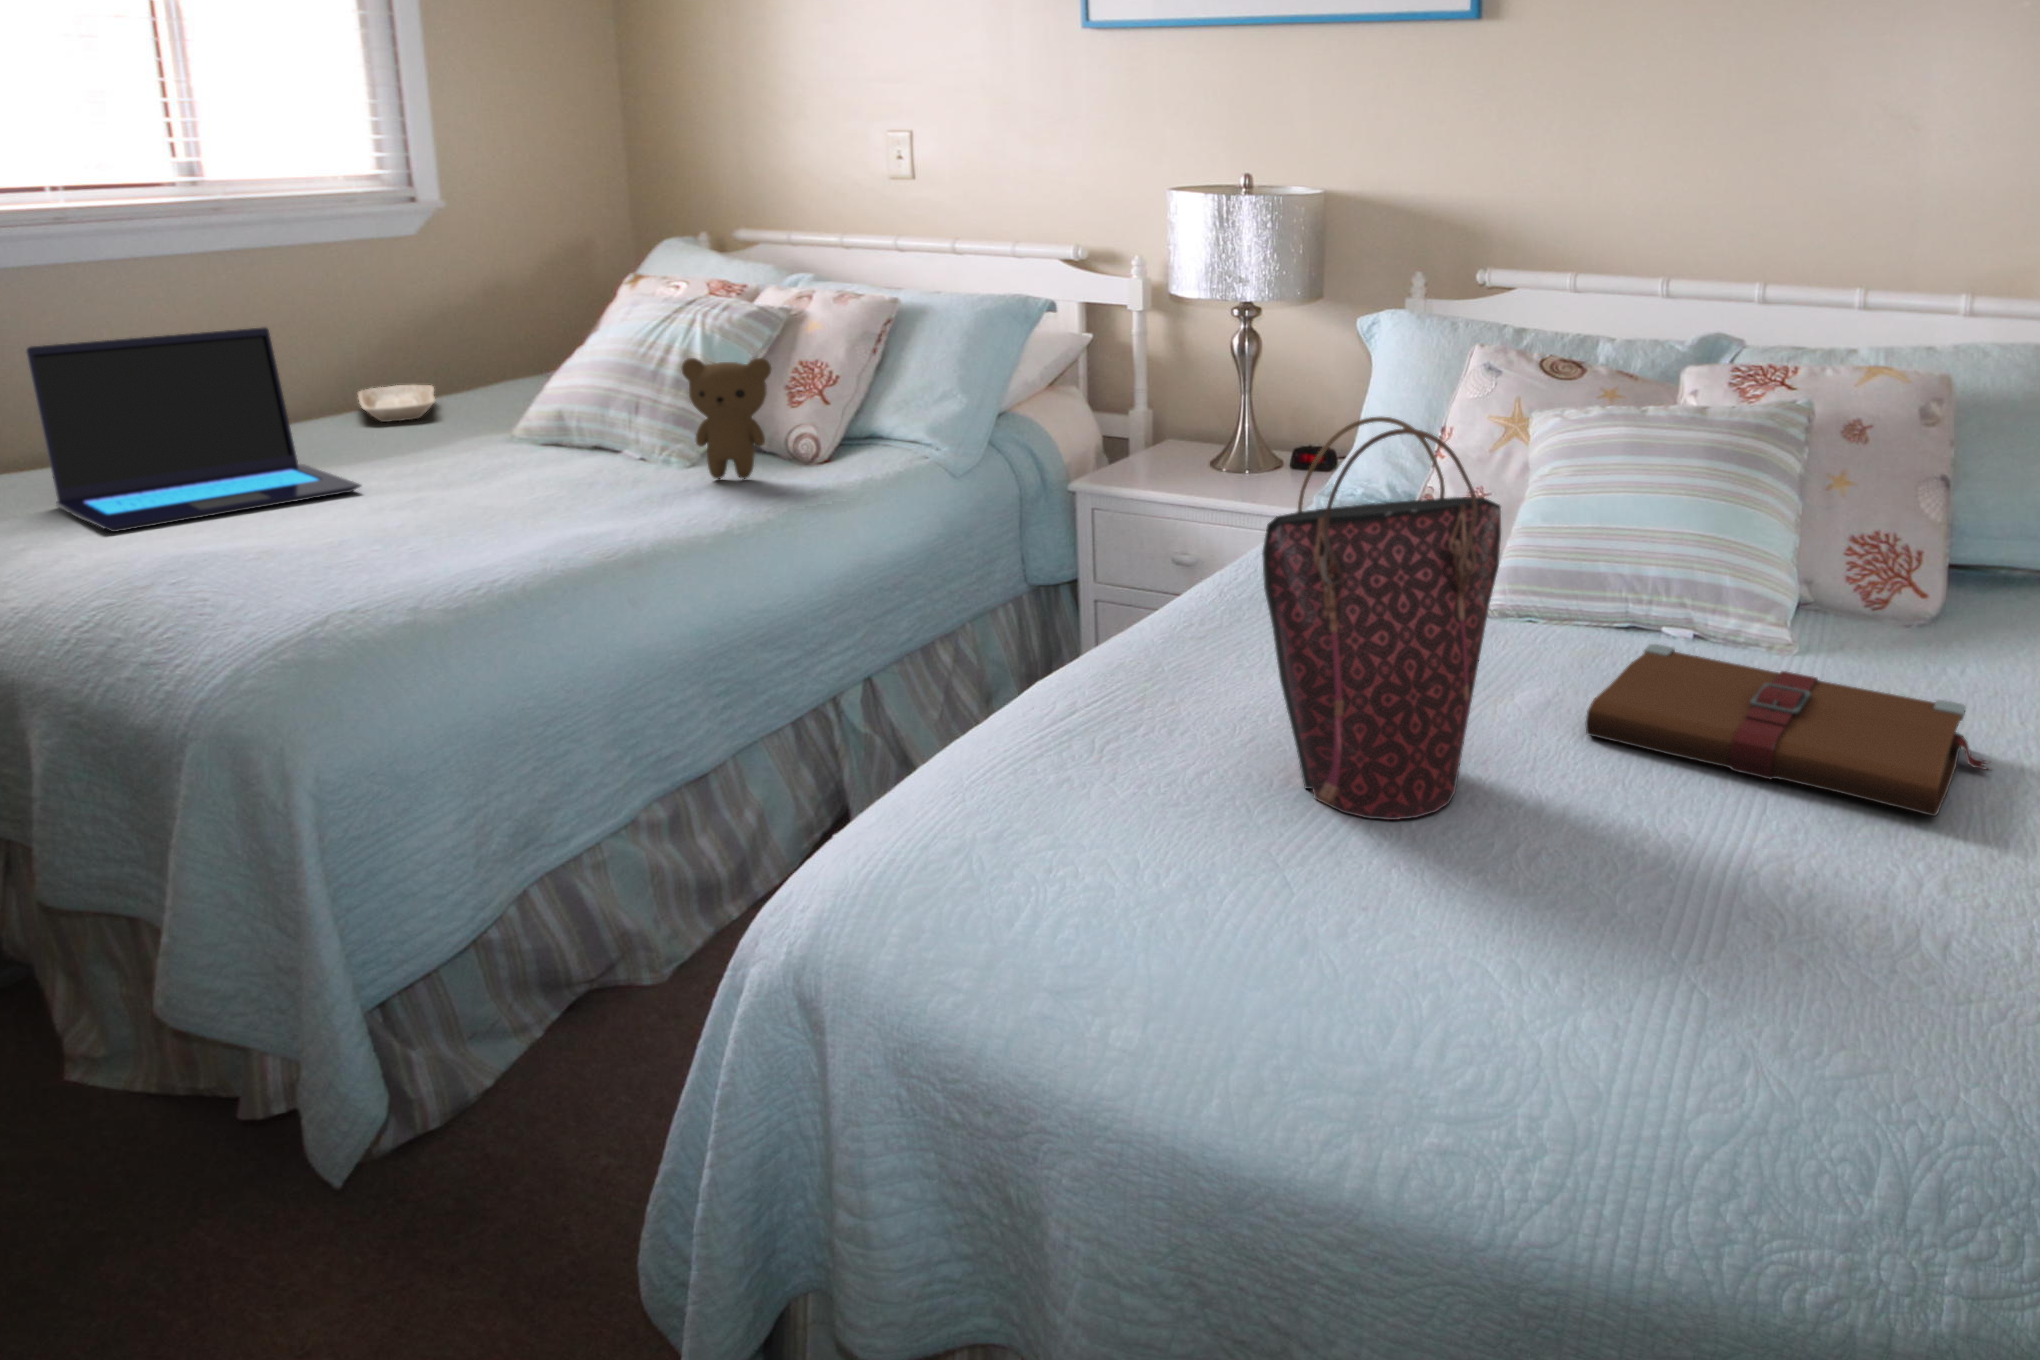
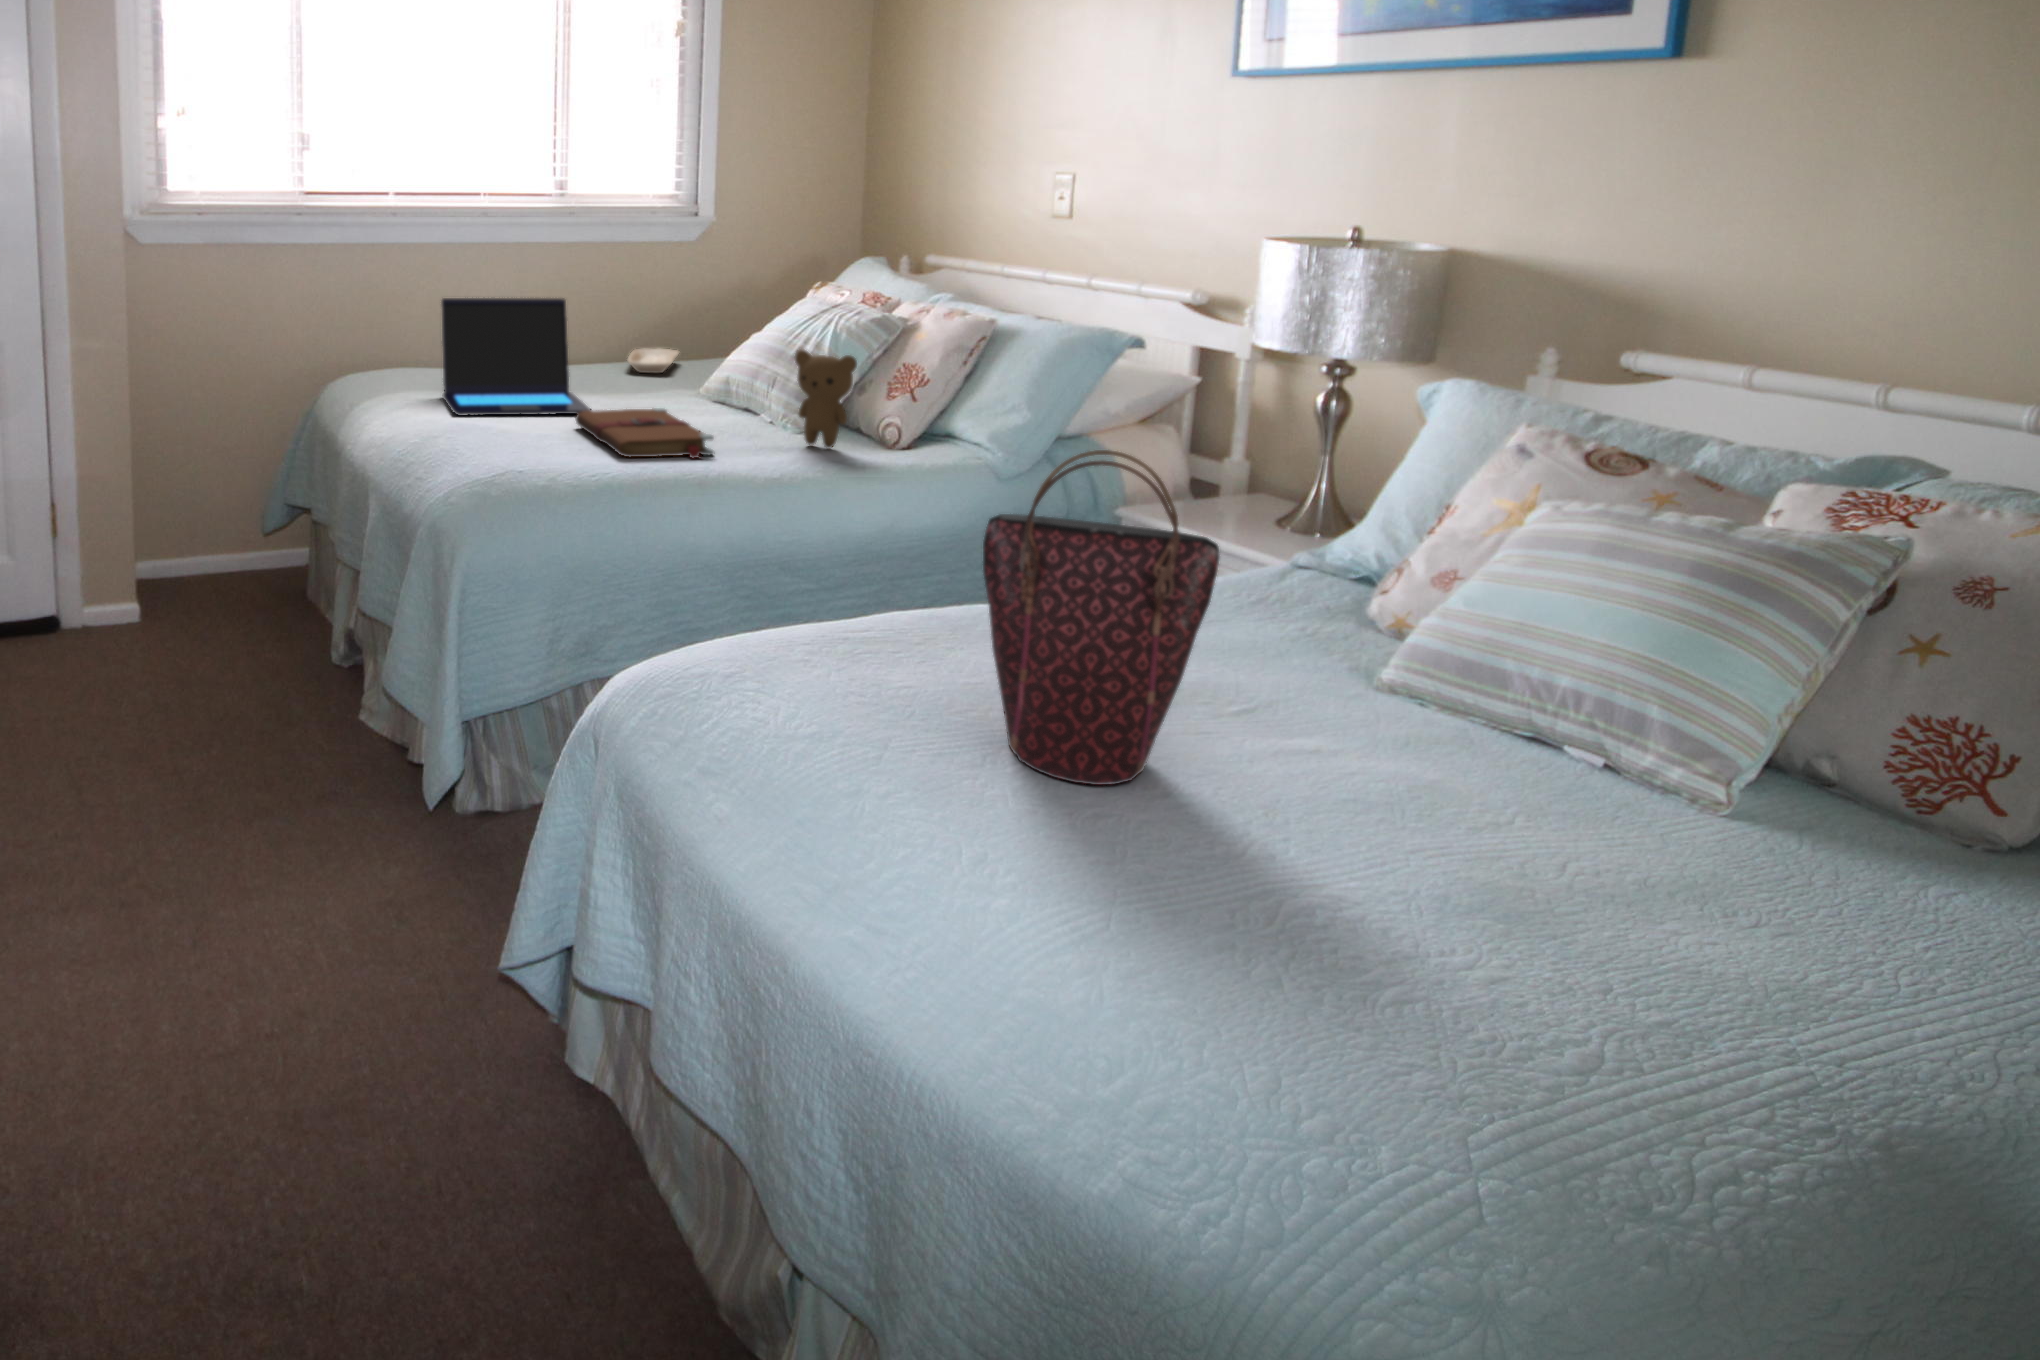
book: present [1586,644,1988,816] -> present [576,408,714,459]

